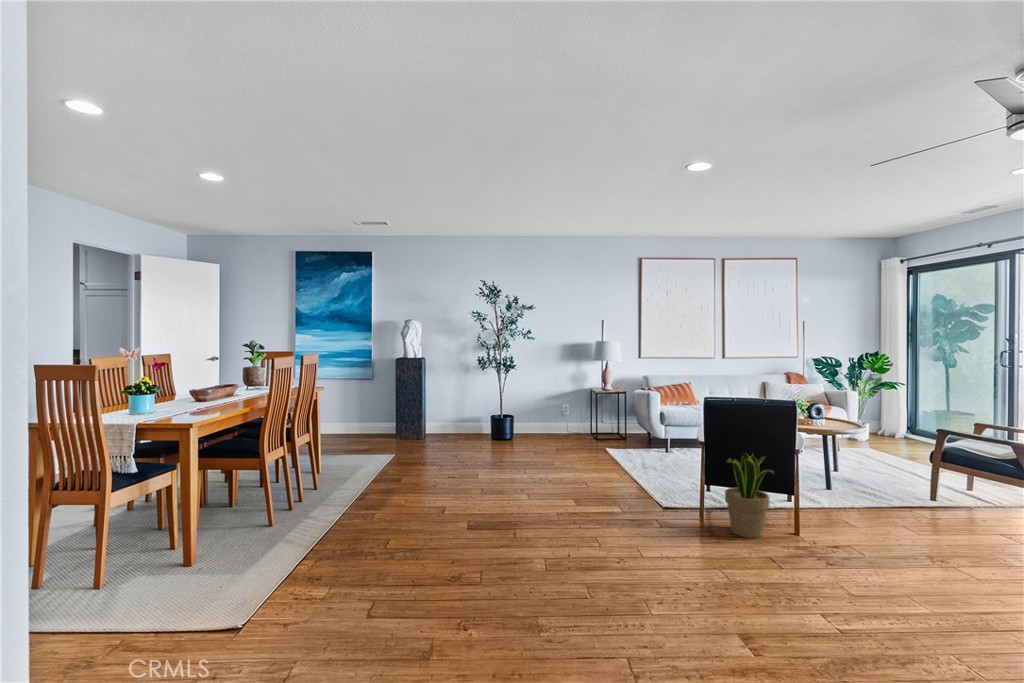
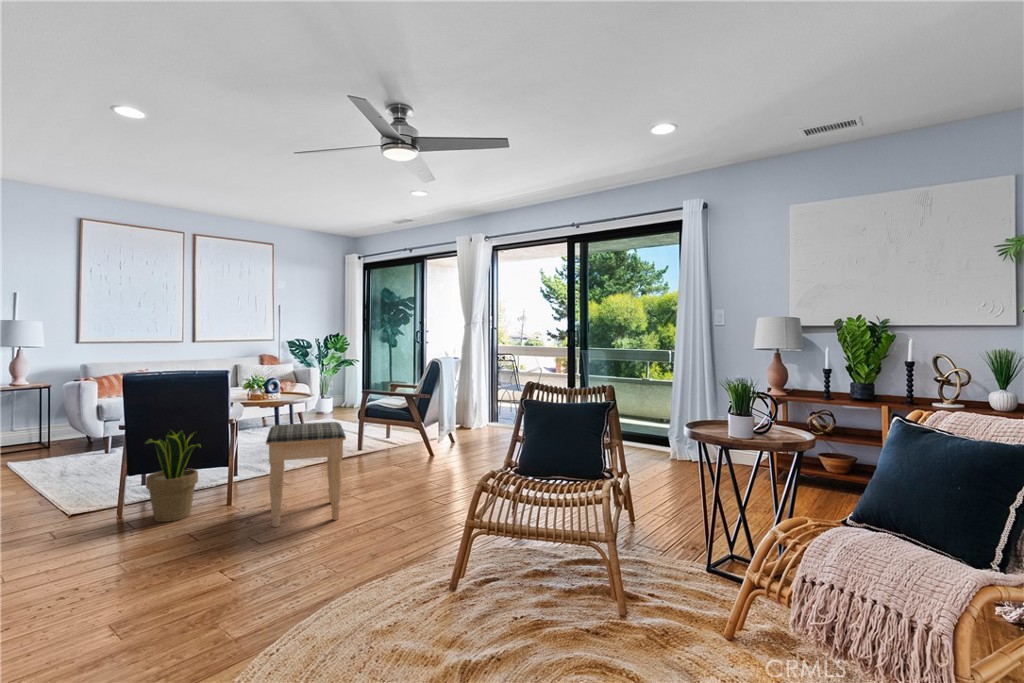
footstool: none [845,464,960,596] -> present [266,422,346,527]

